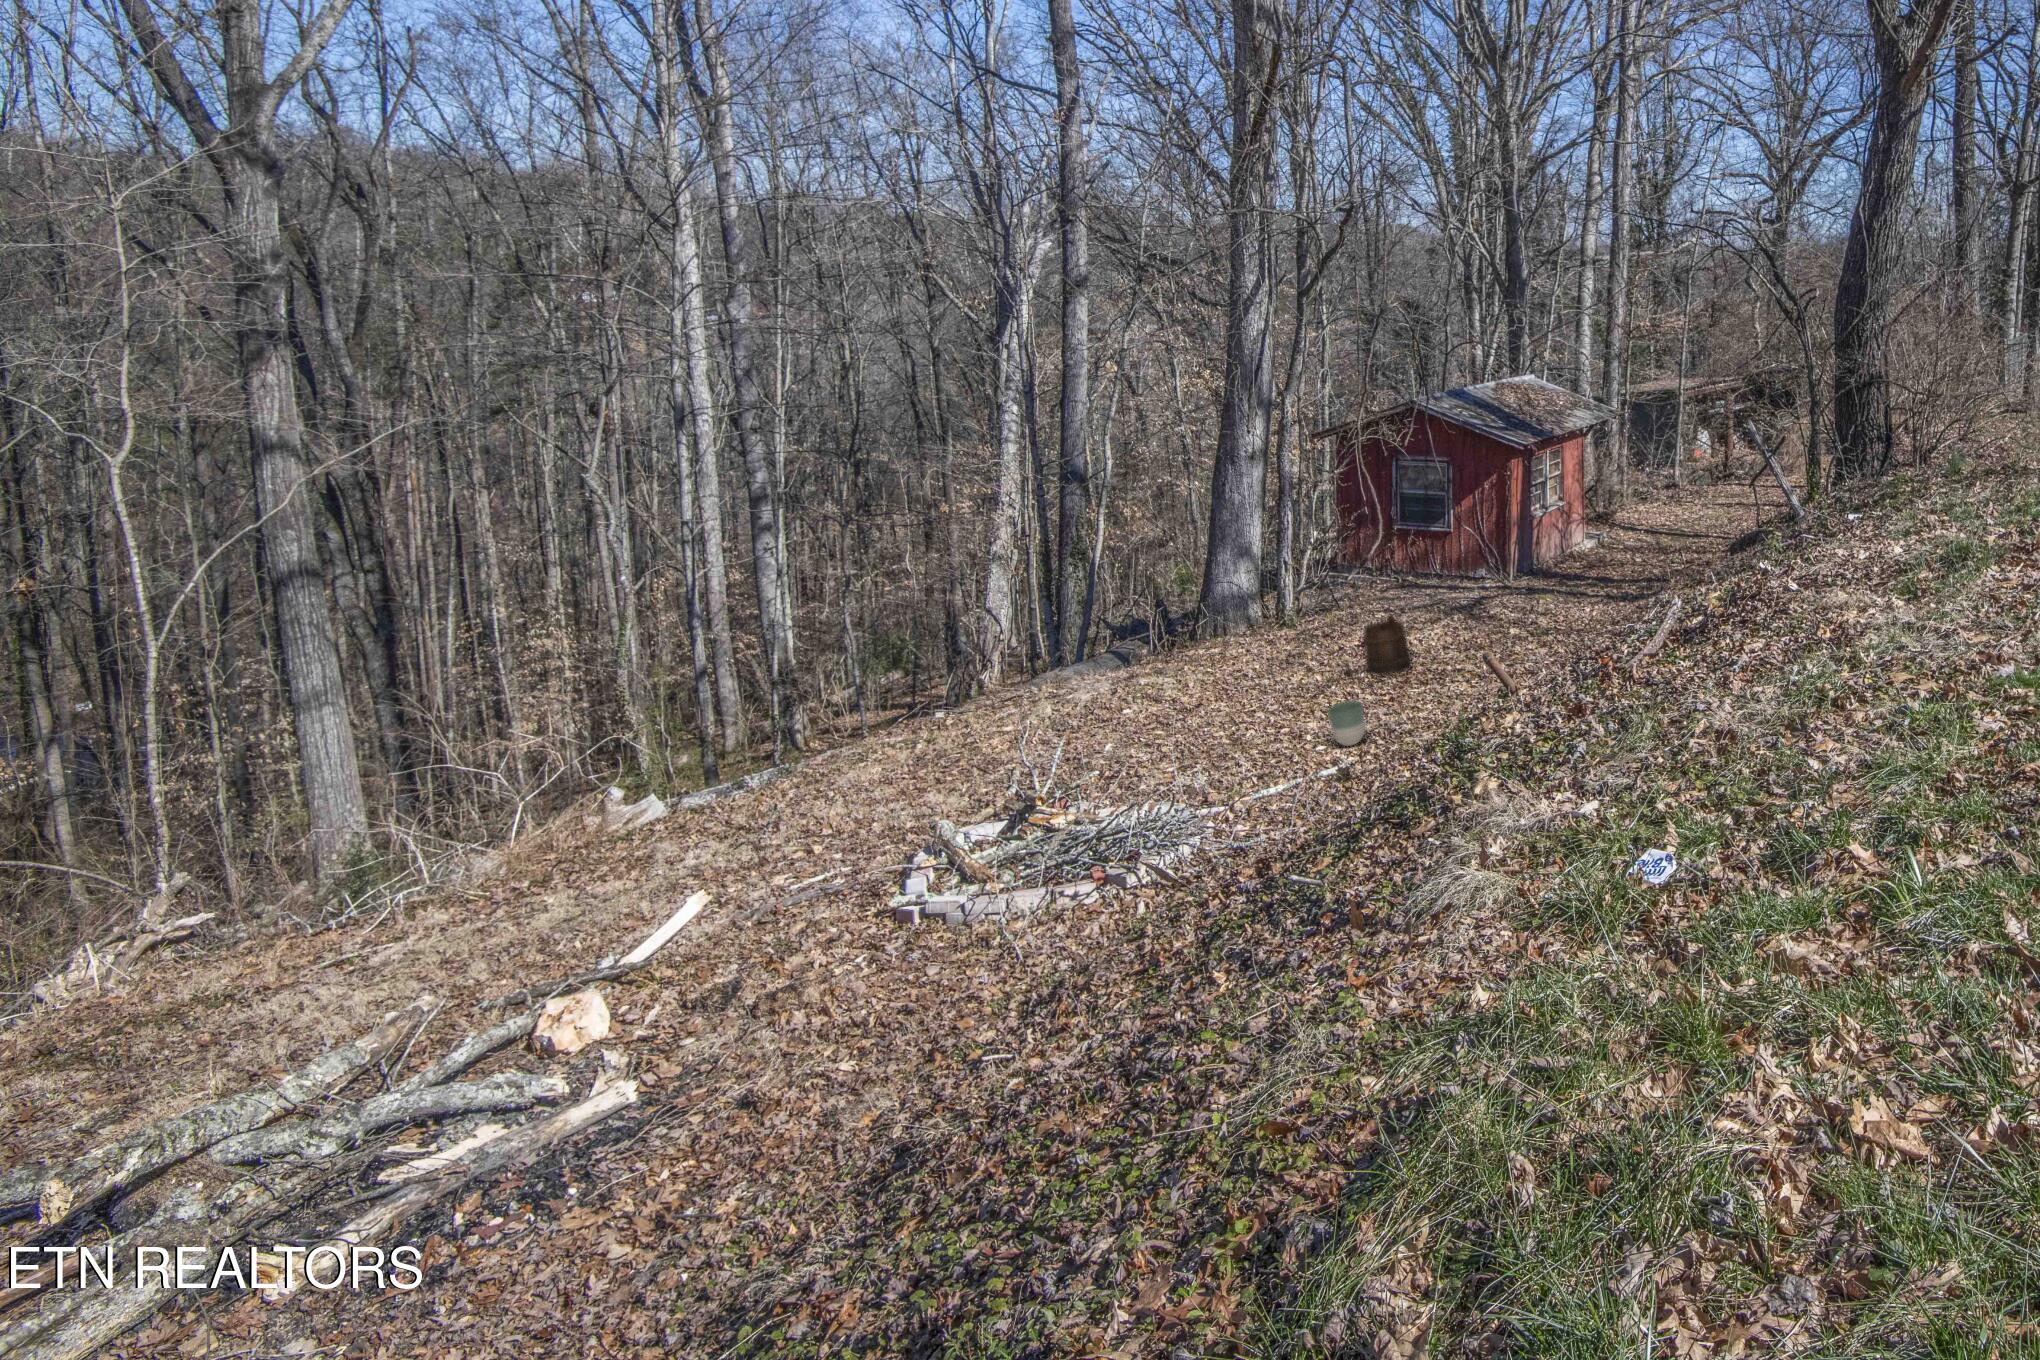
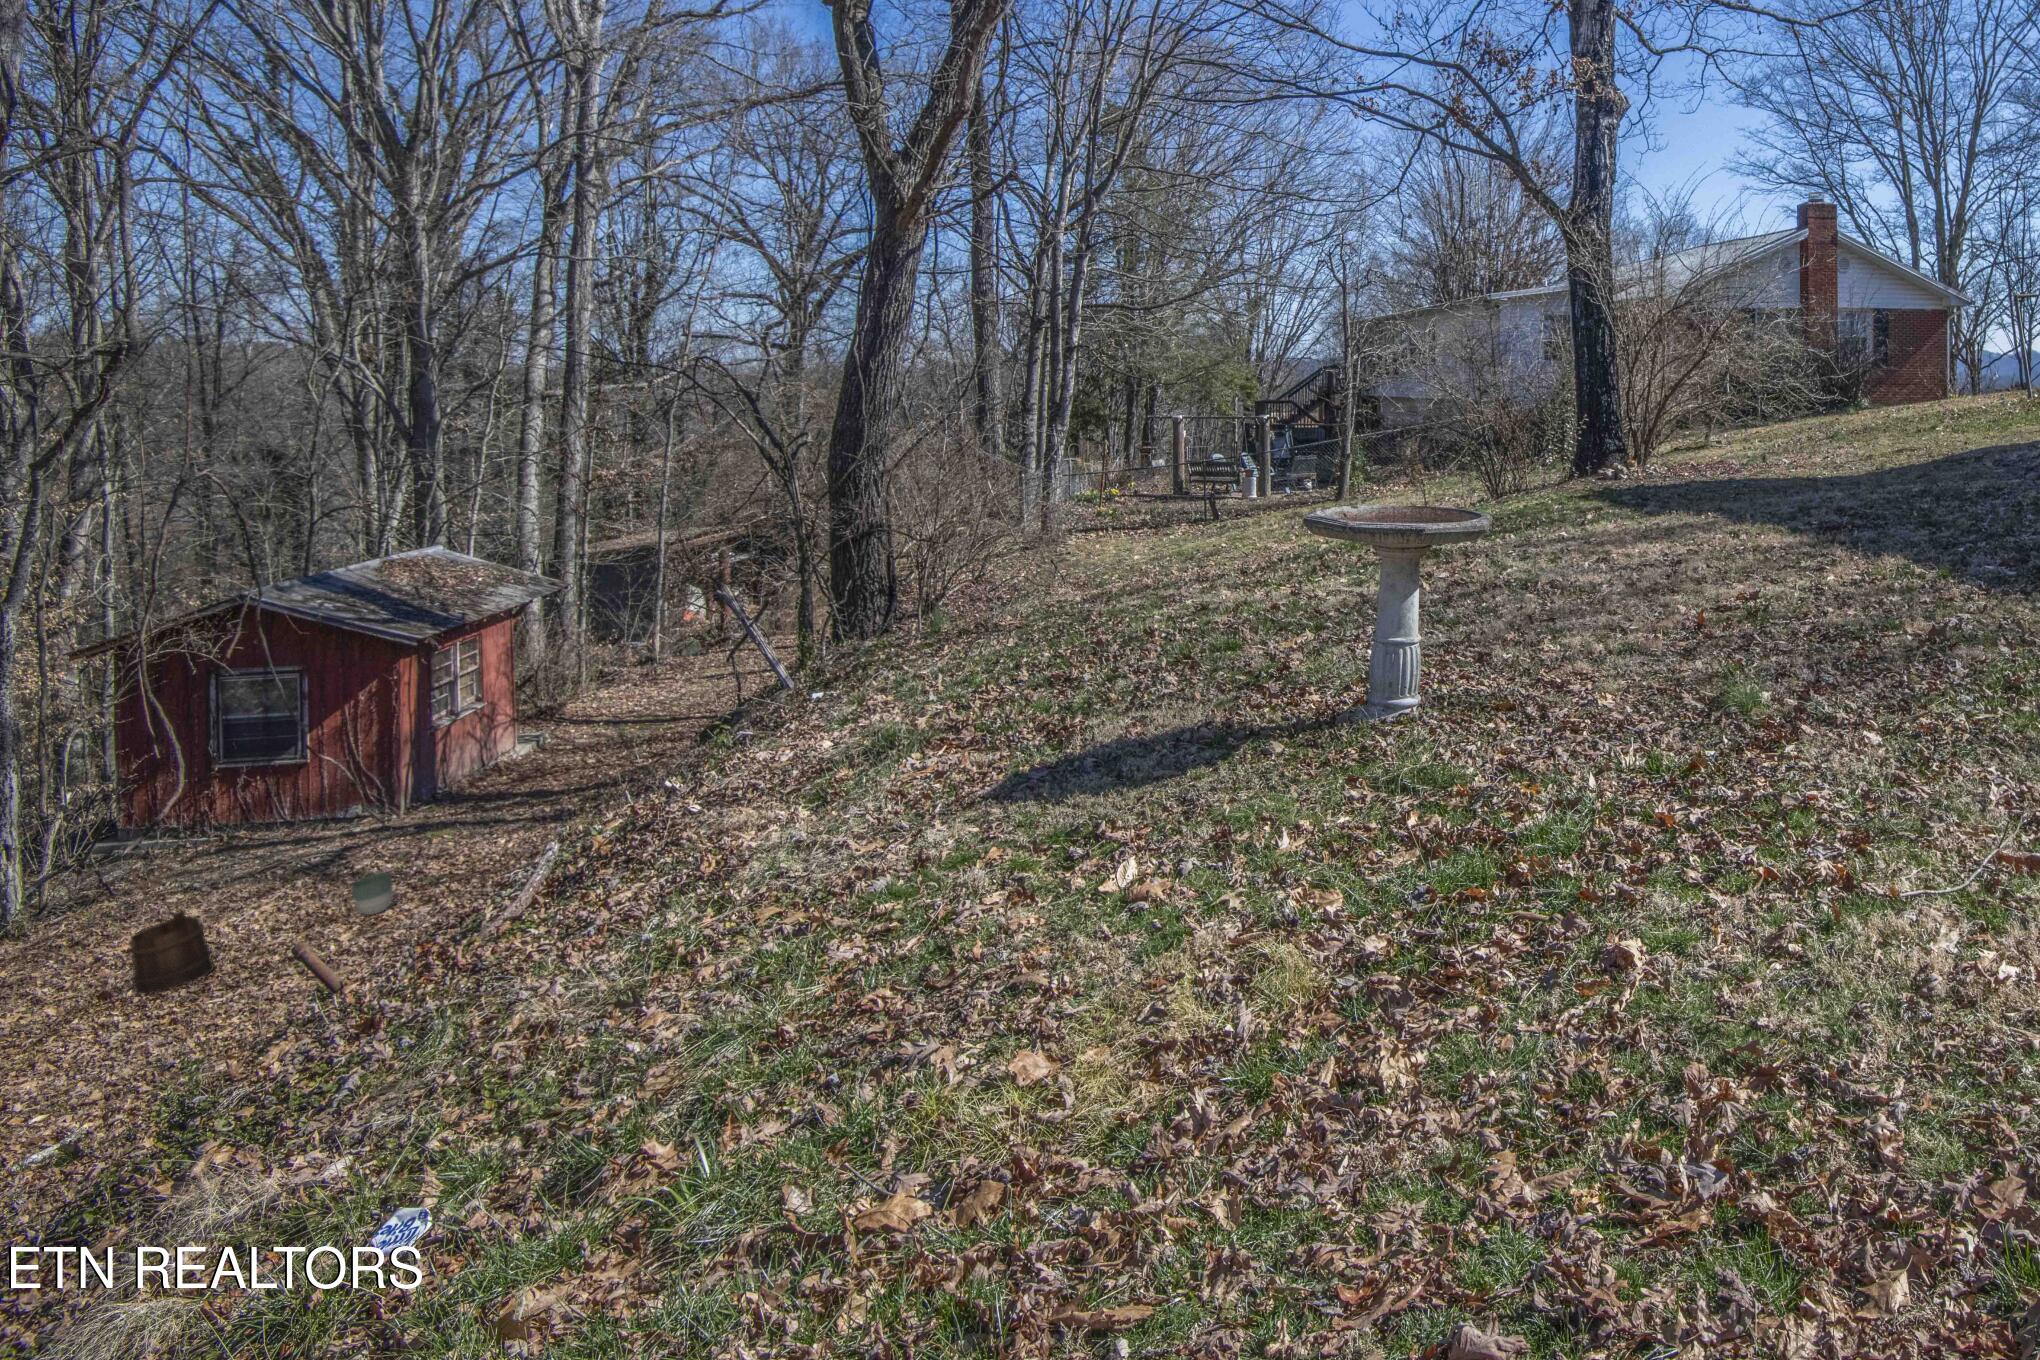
planter: present [1328,700,1365,746] -> present [351,872,393,915]

